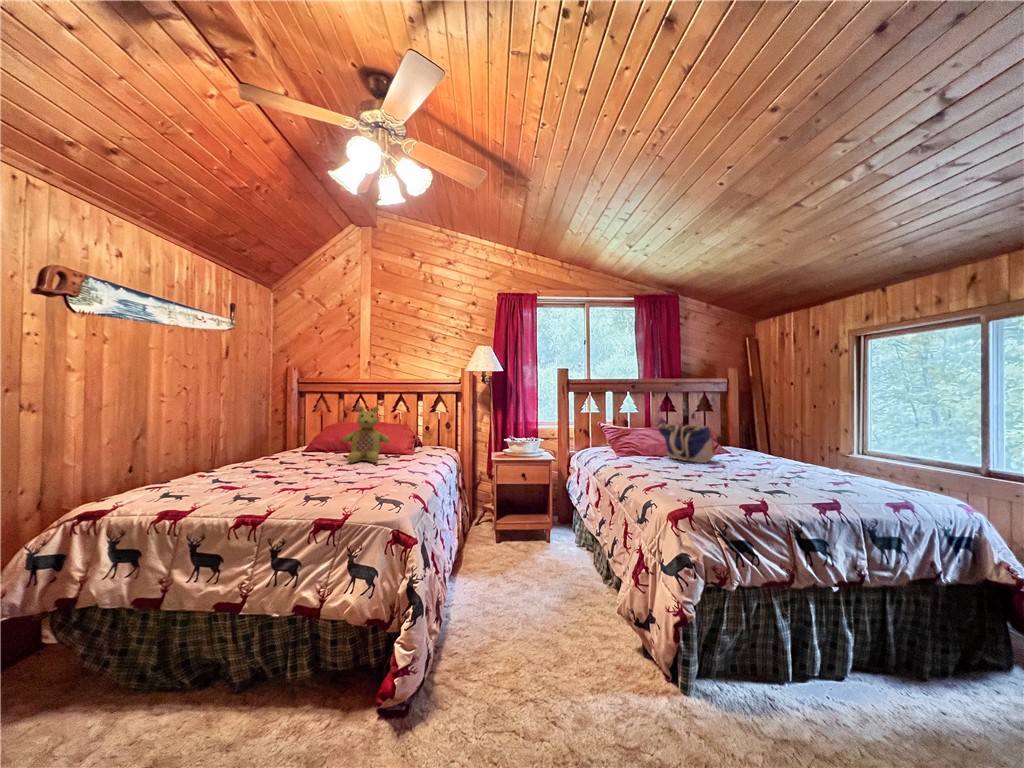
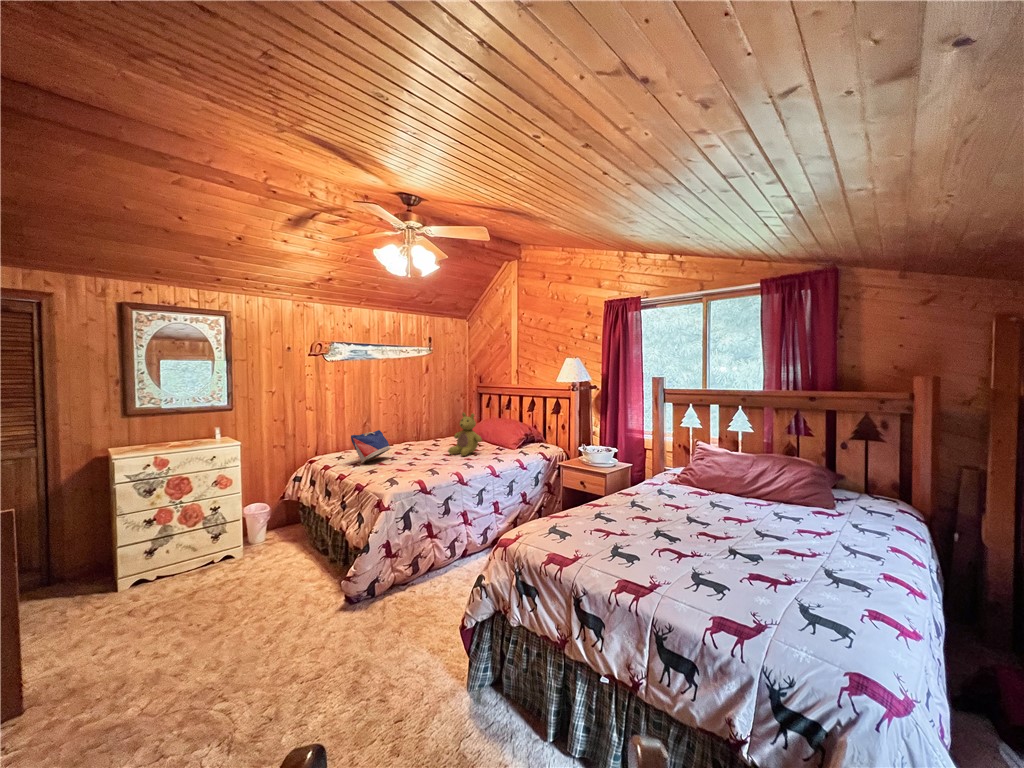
tote bag: present [658,424,717,463] -> present [351,430,391,463]

